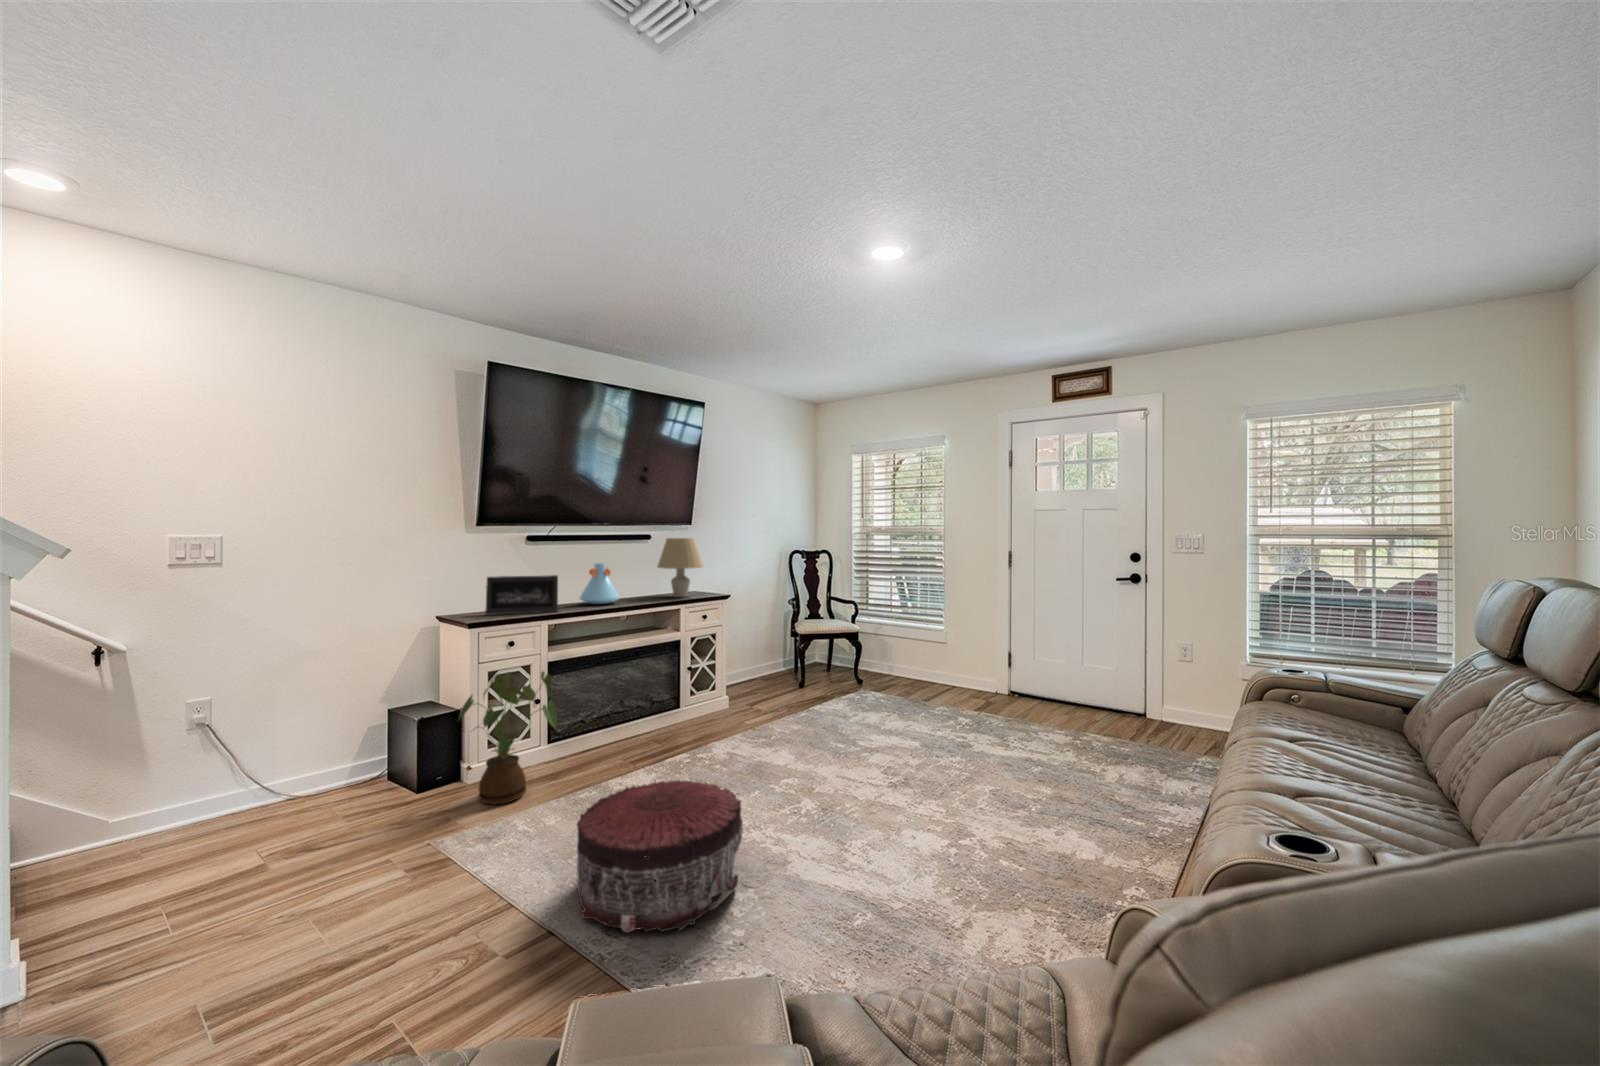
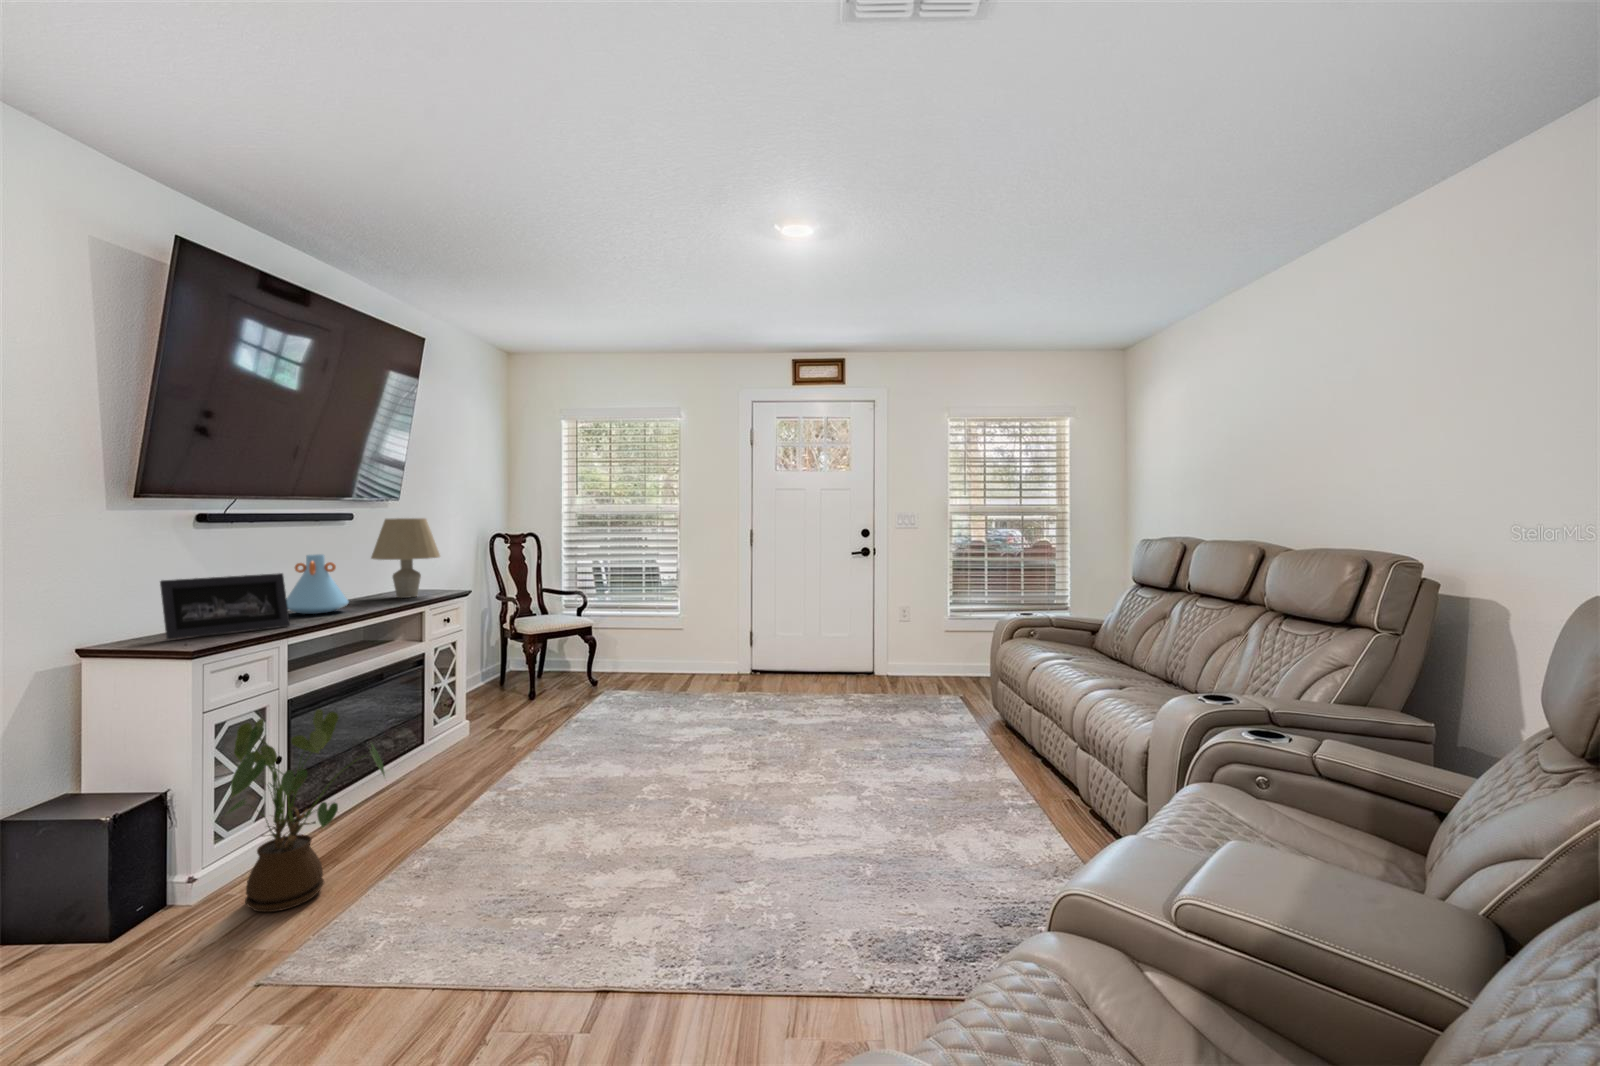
pouf: present [577,780,743,933] -> none [552,785,742,956]

